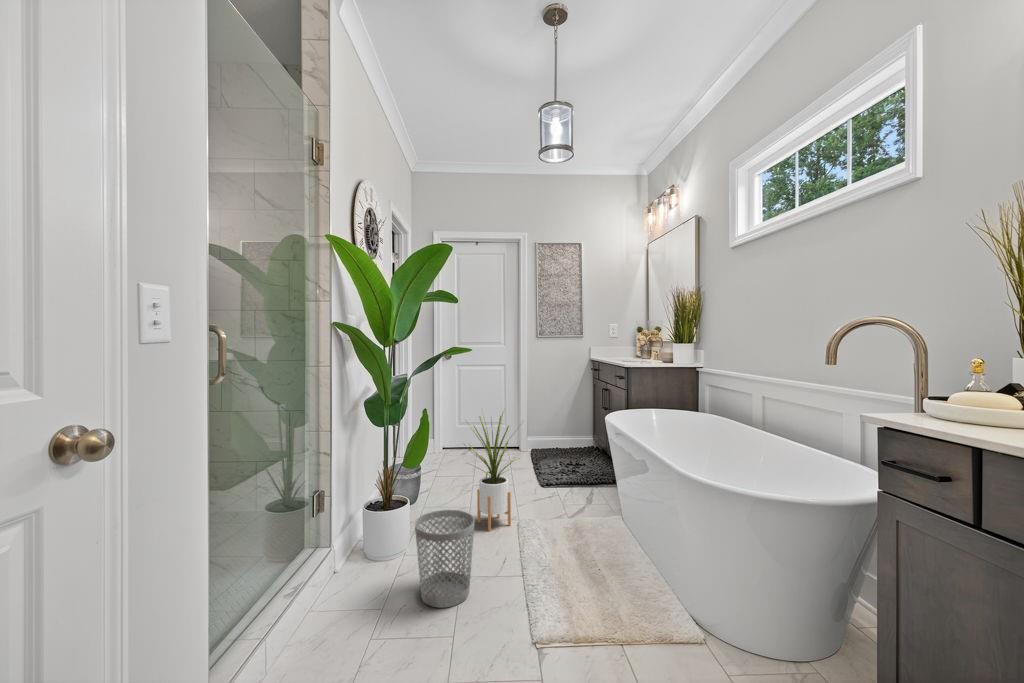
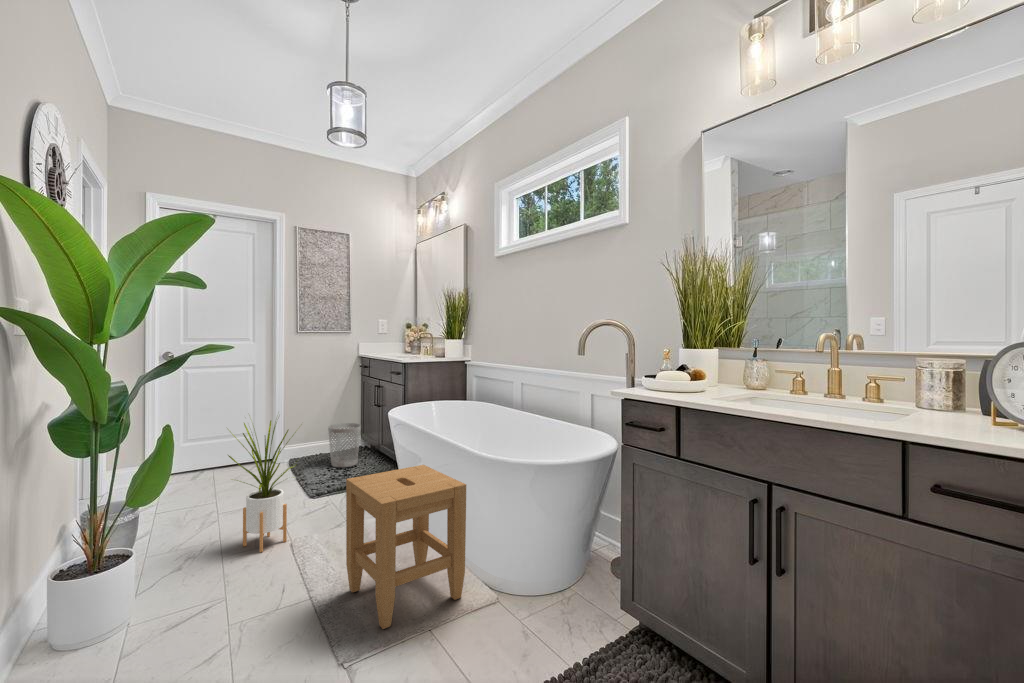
stool: none [546,476,663,638] -> present [346,465,466,629]
wastebasket: present [415,510,474,608] -> present [328,423,361,467]

